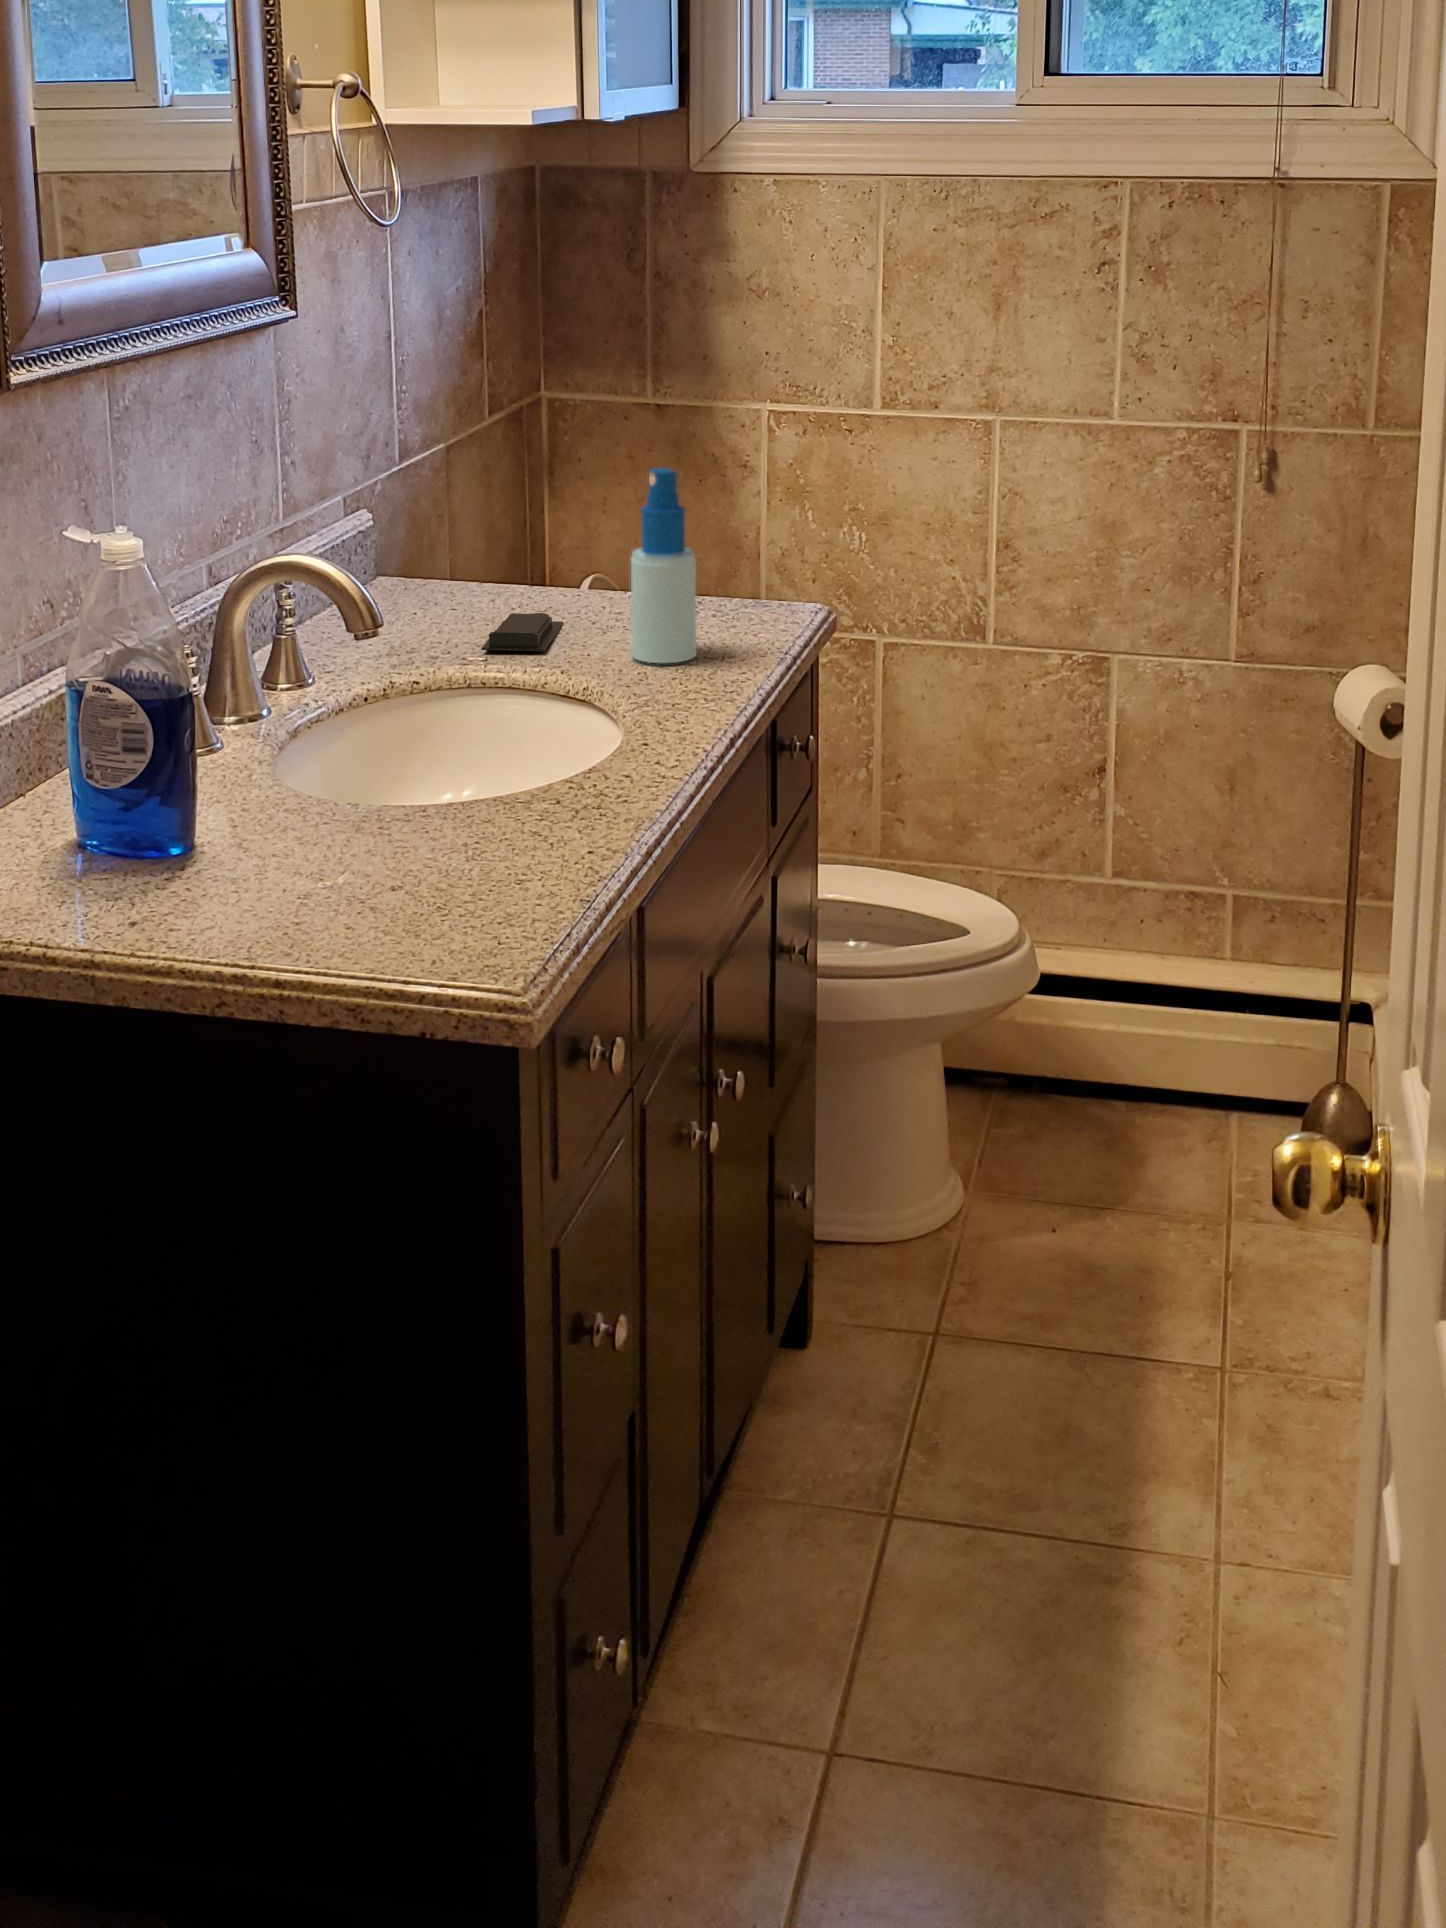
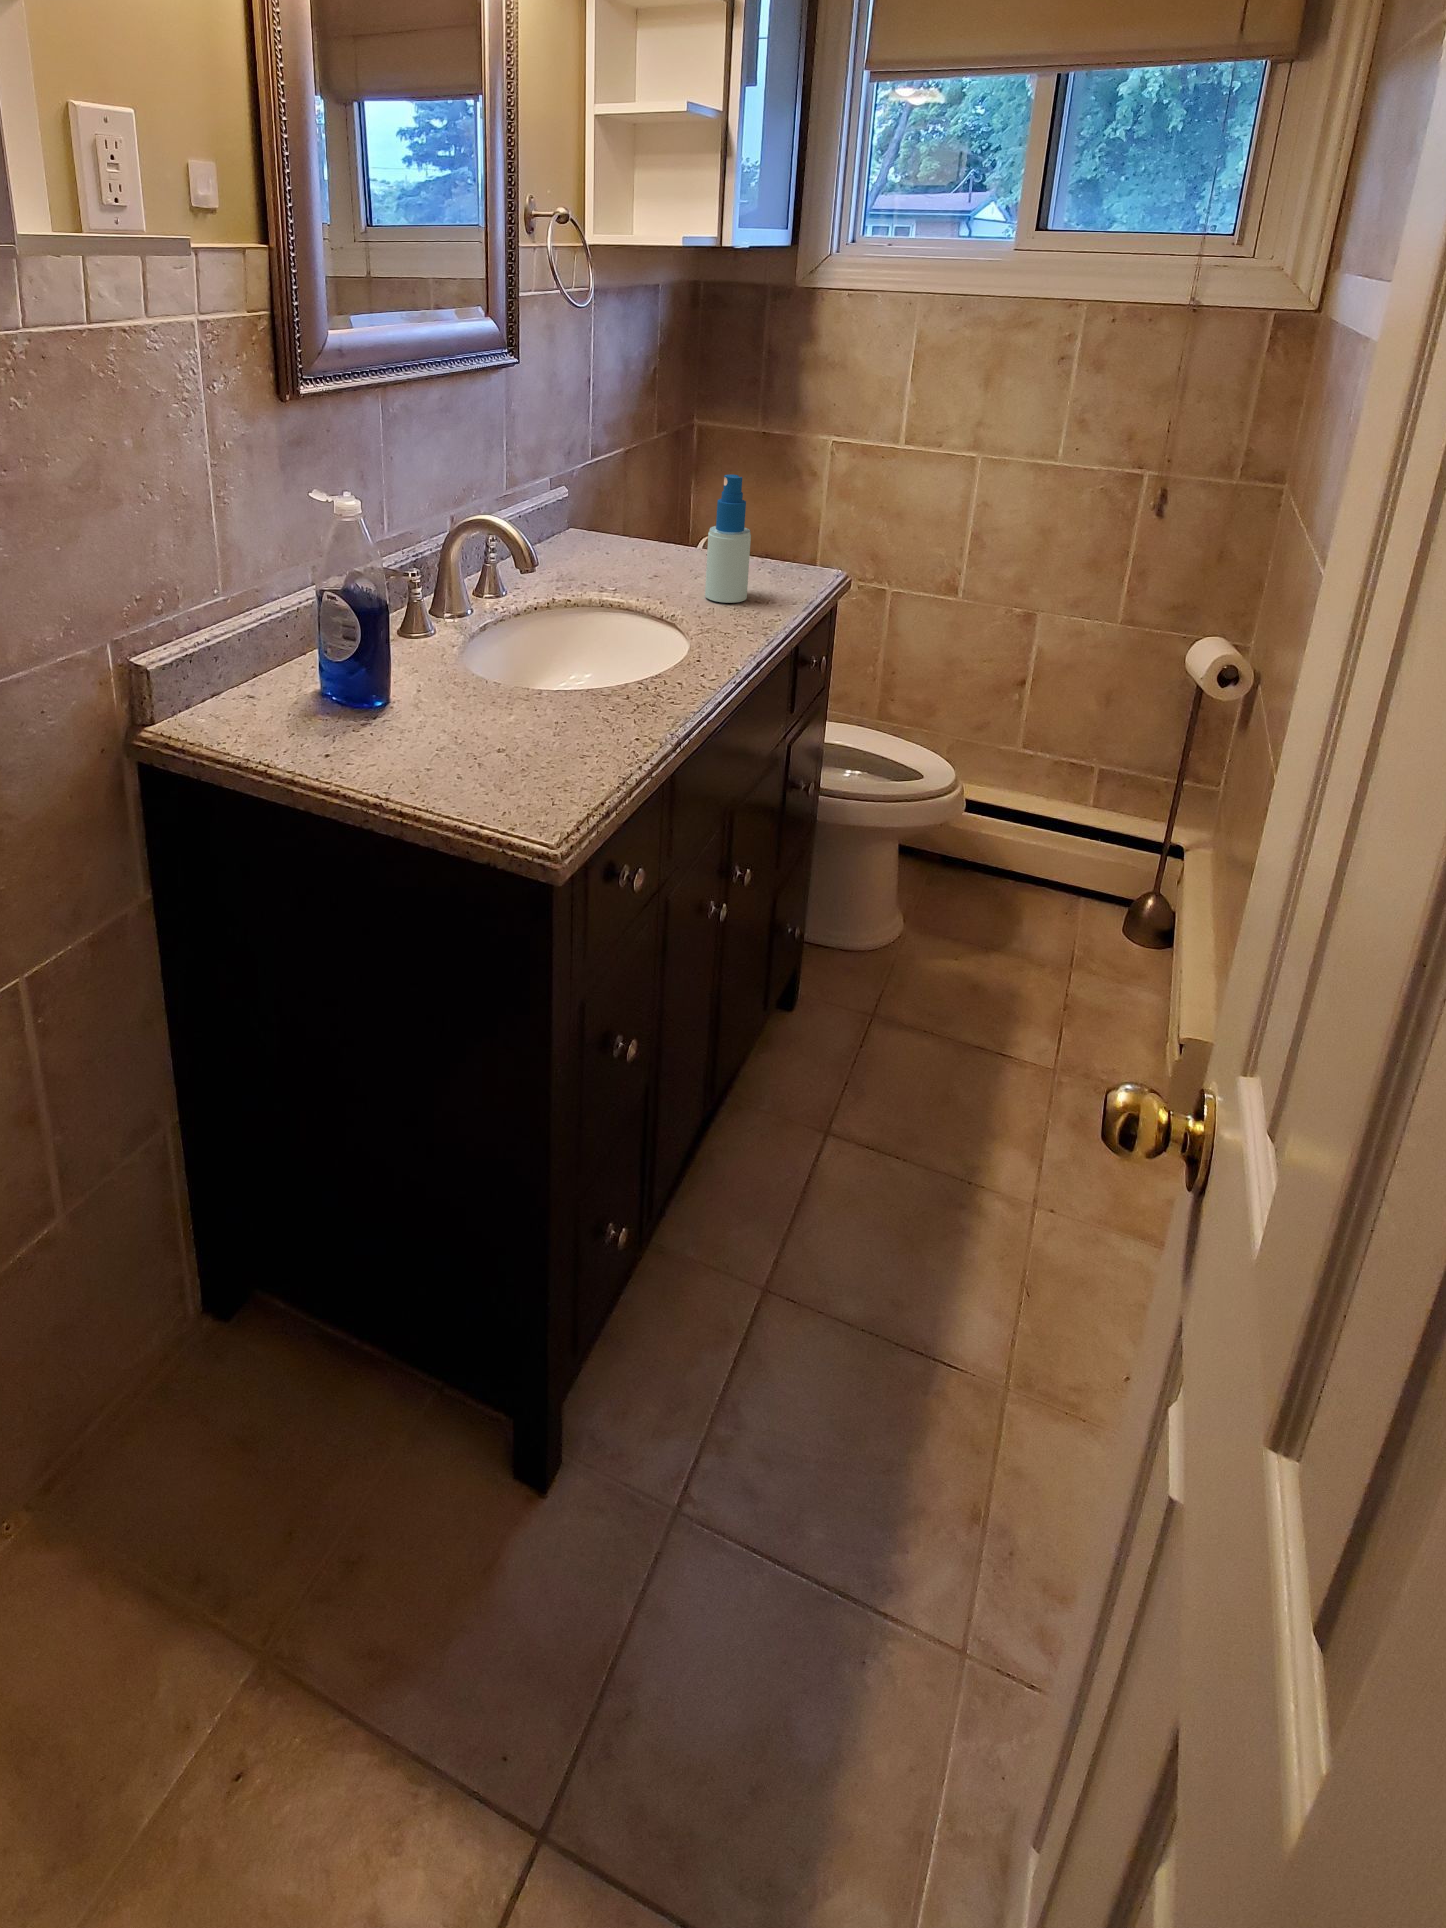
soap bar: present [482,613,563,651] -> none [612,560,669,587]

